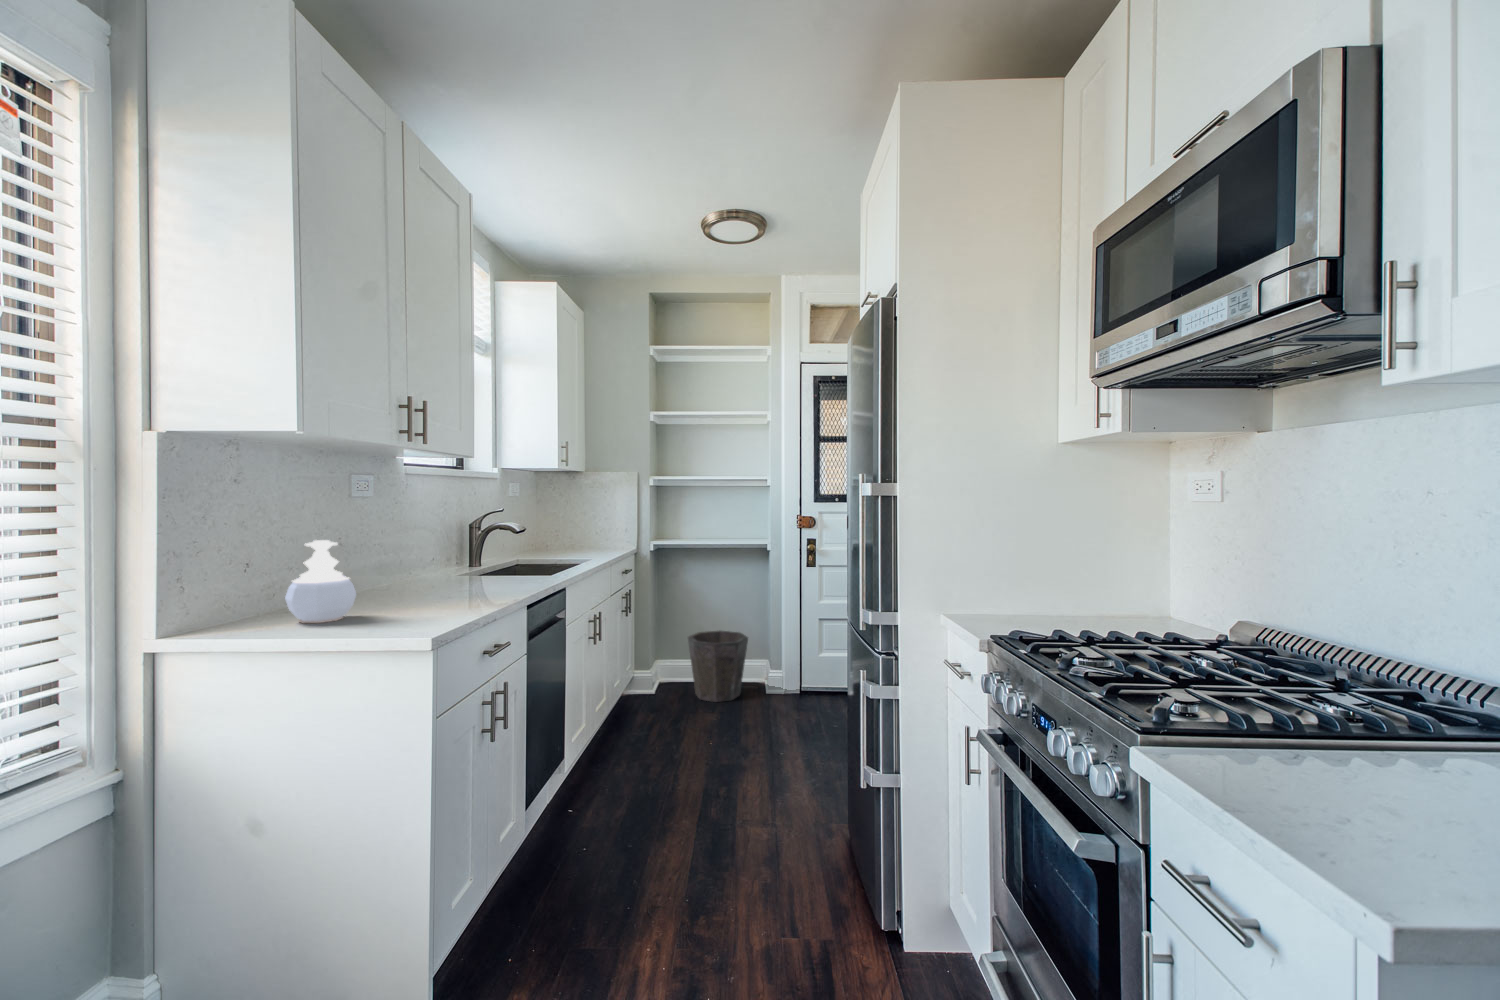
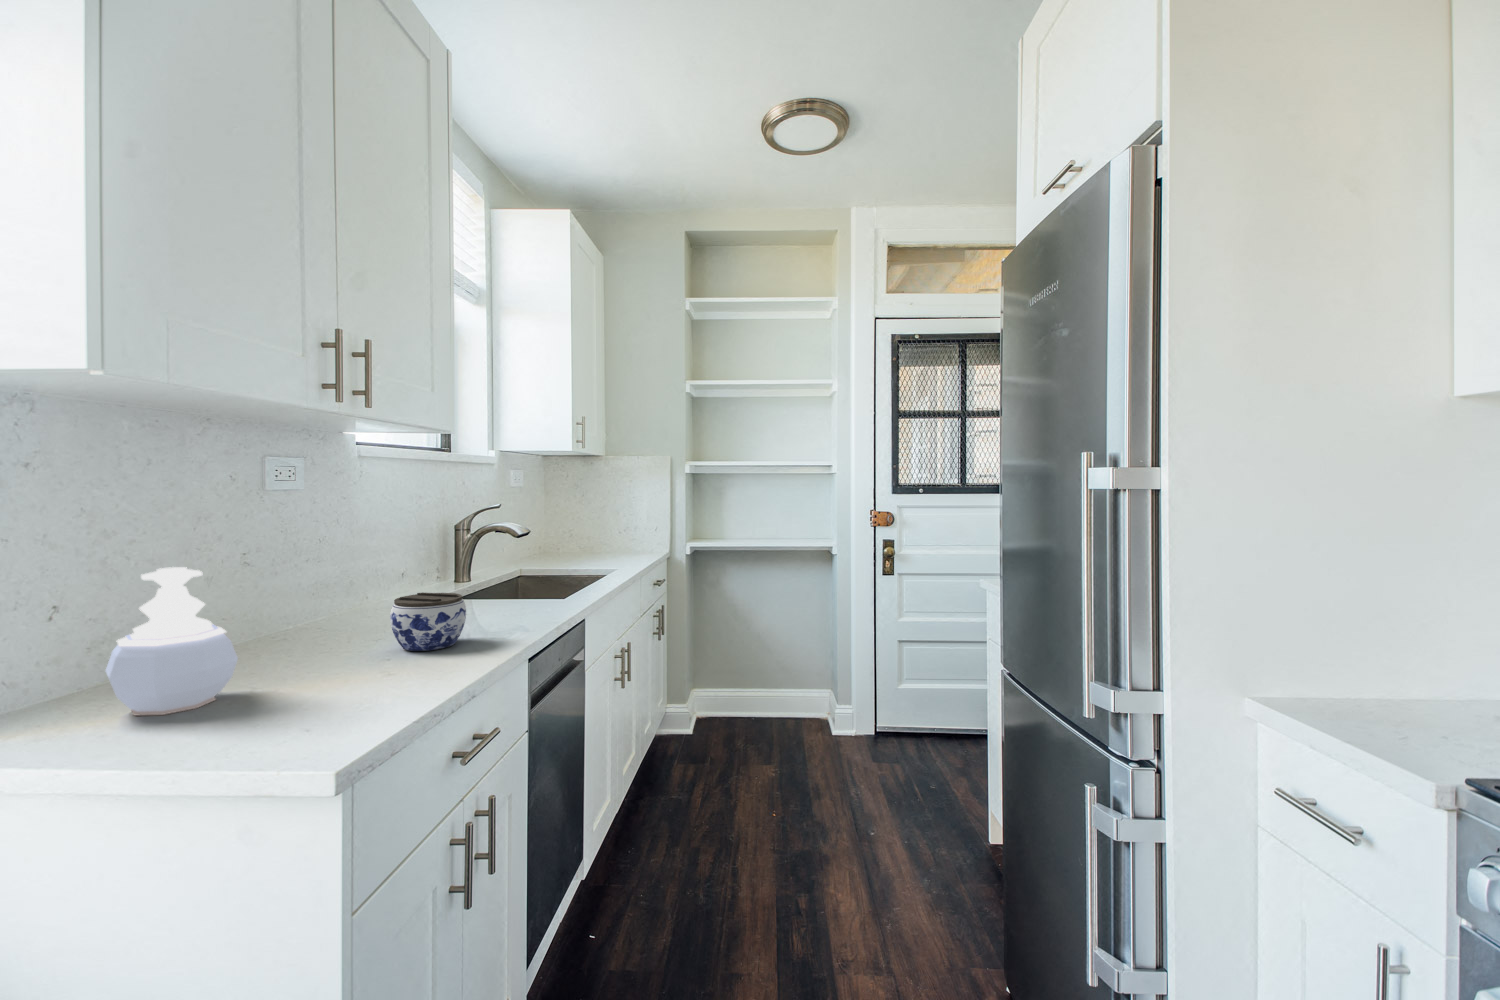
jar: none [438,563,486,599] -> present [390,592,466,651]
waste bin: present [688,631,748,702] -> none [733,653,809,746]

